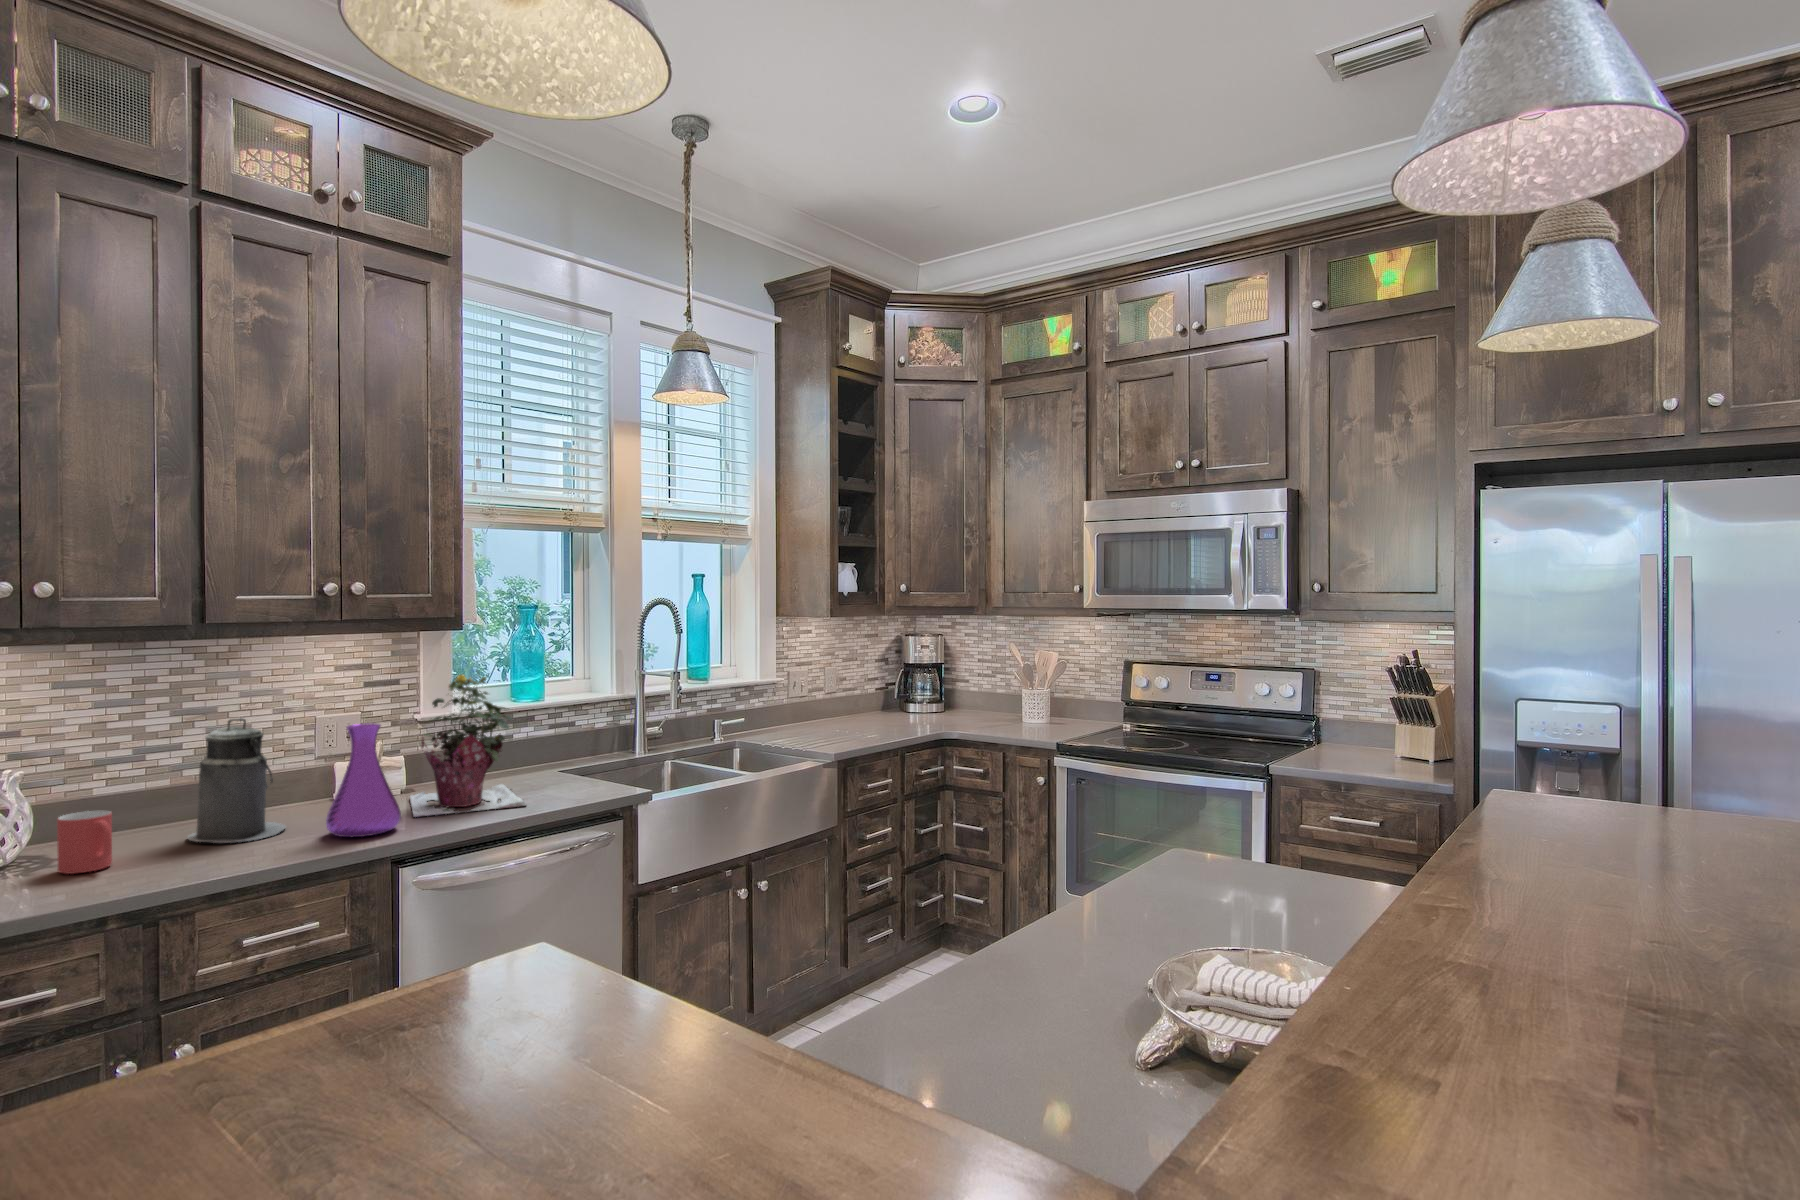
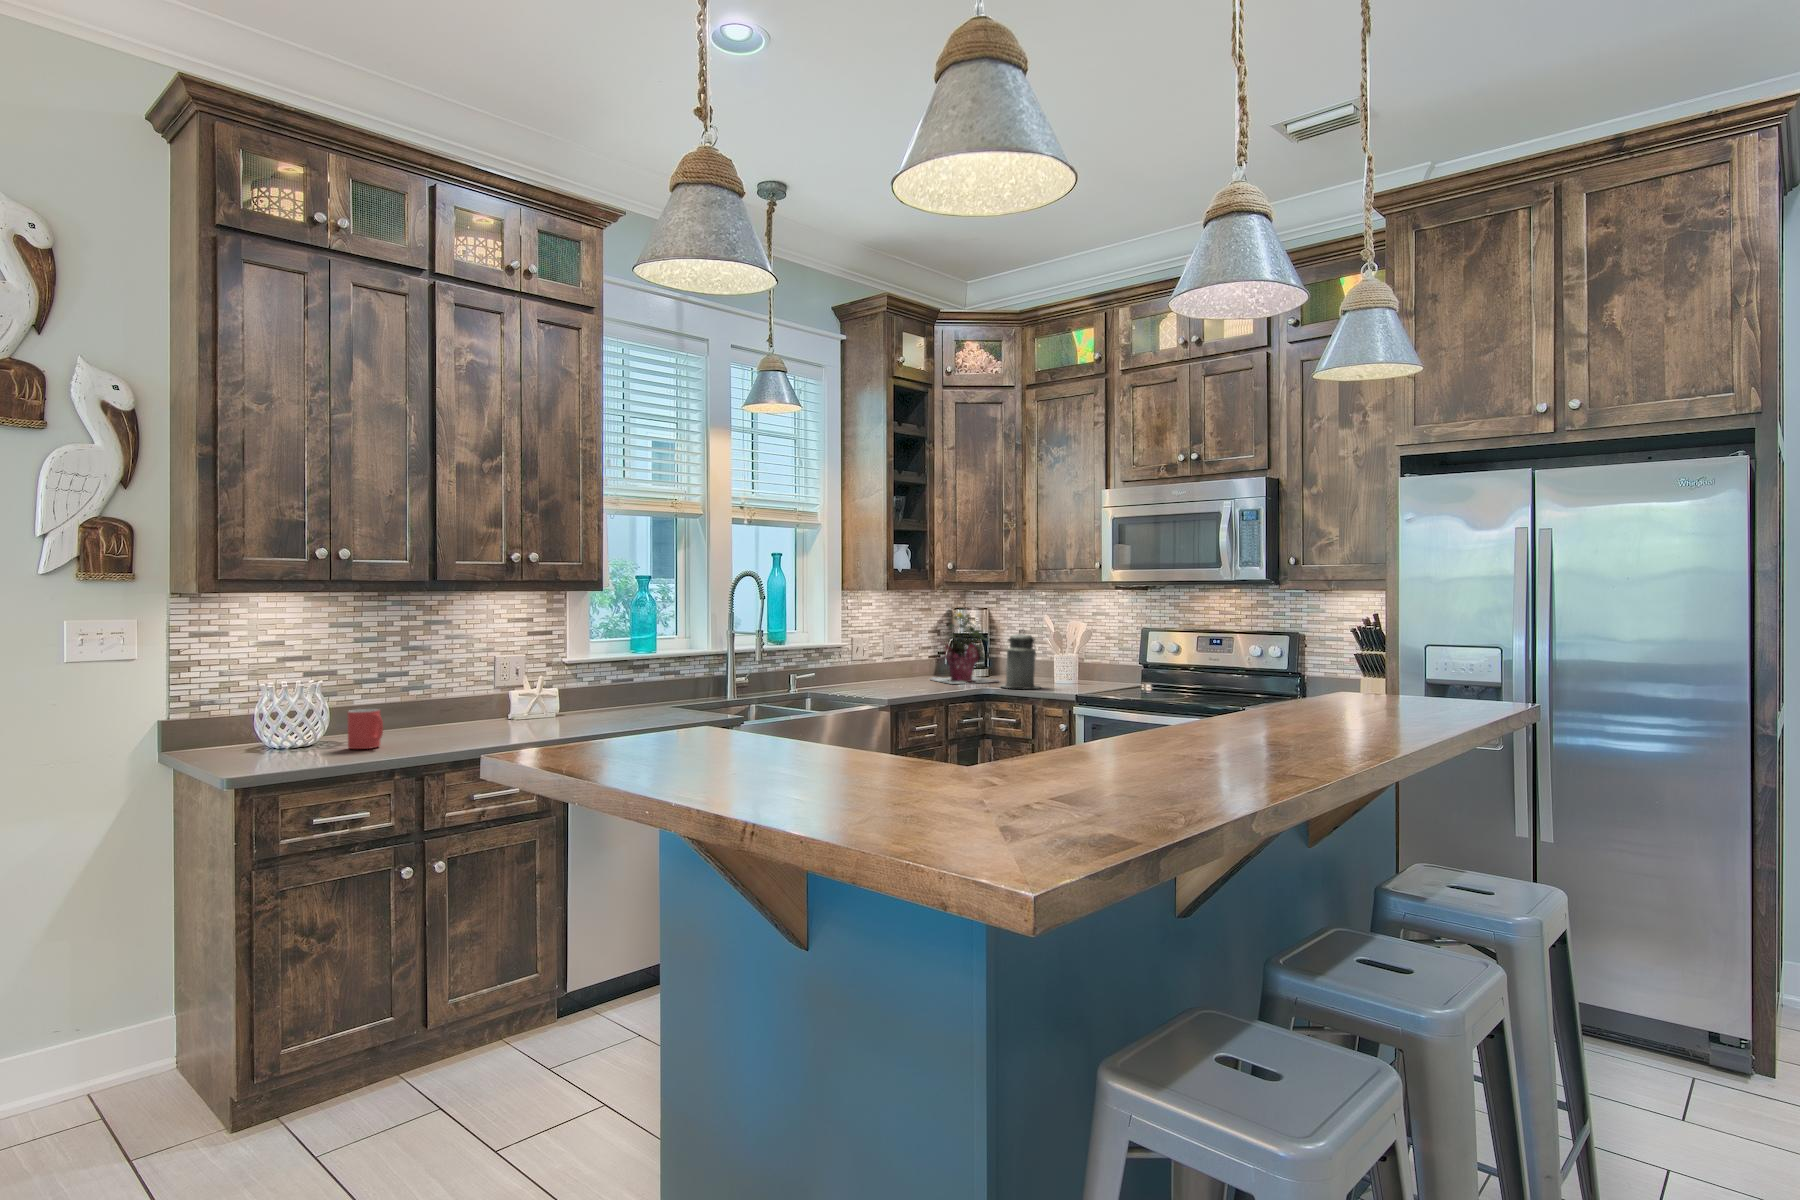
potted plant: present [410,675,526,817] -> present [930,613,999,684]
canister: present [187,718,286,843] -> present [1002,630,1040,689]
vase: present [326,724,401,837] -> none [515,656,566,736]

